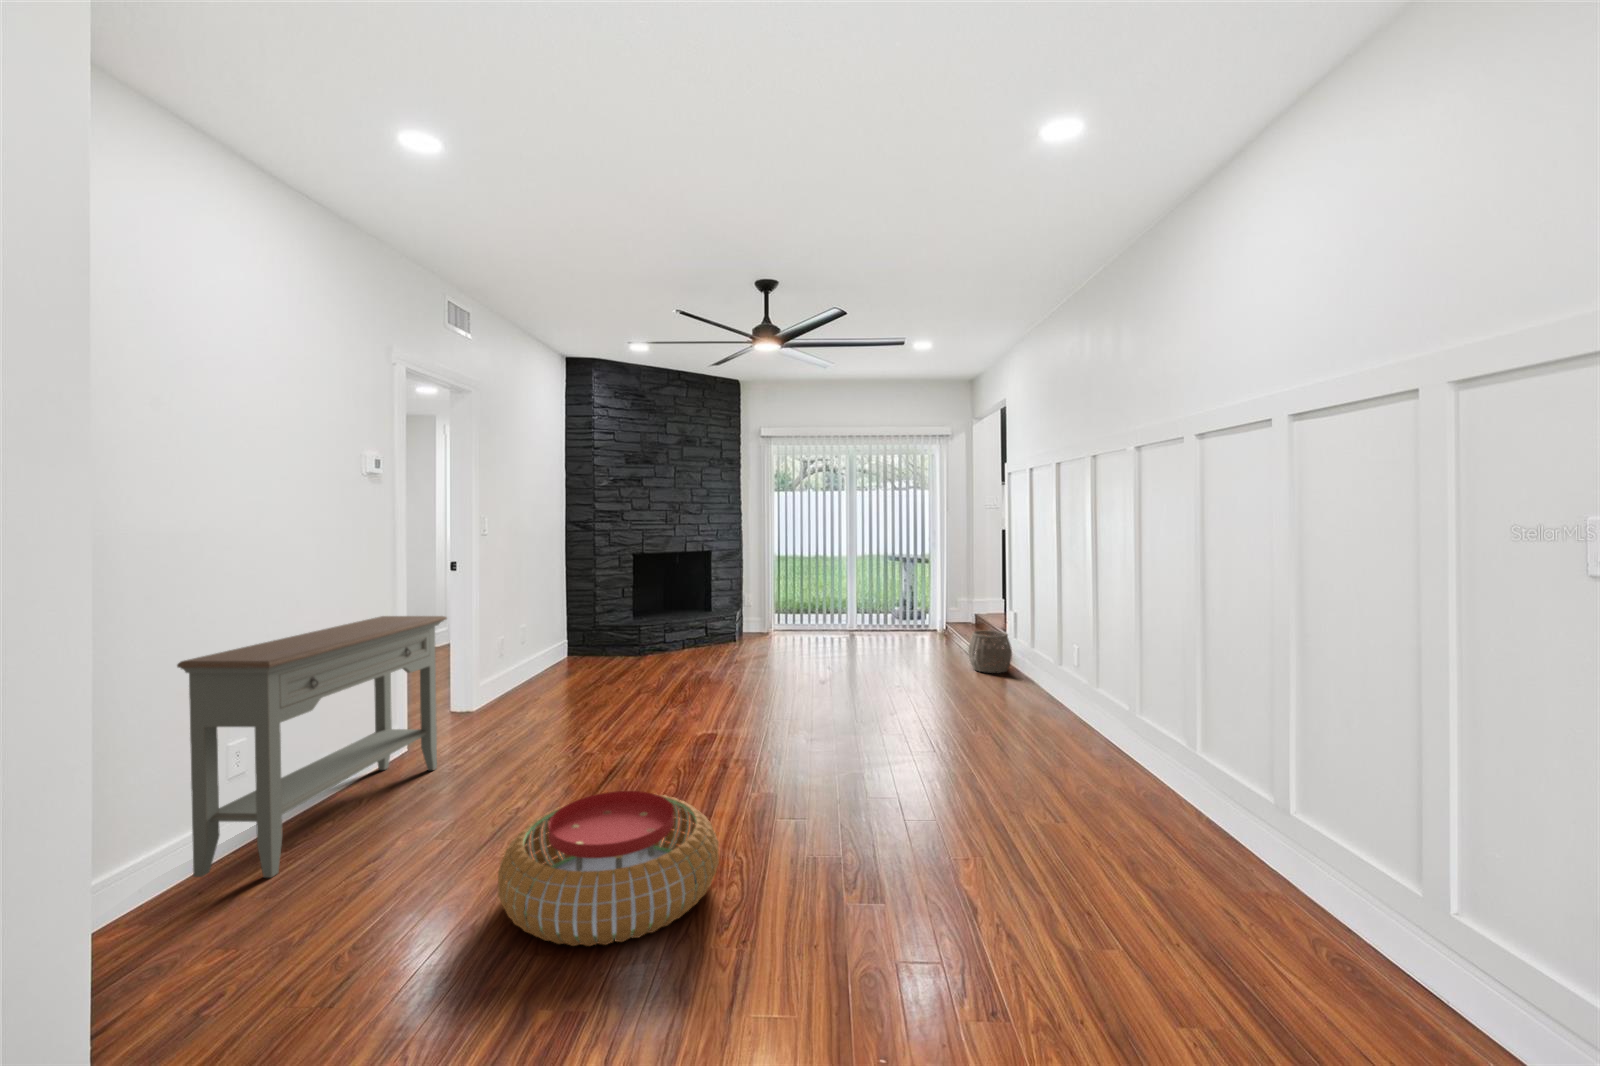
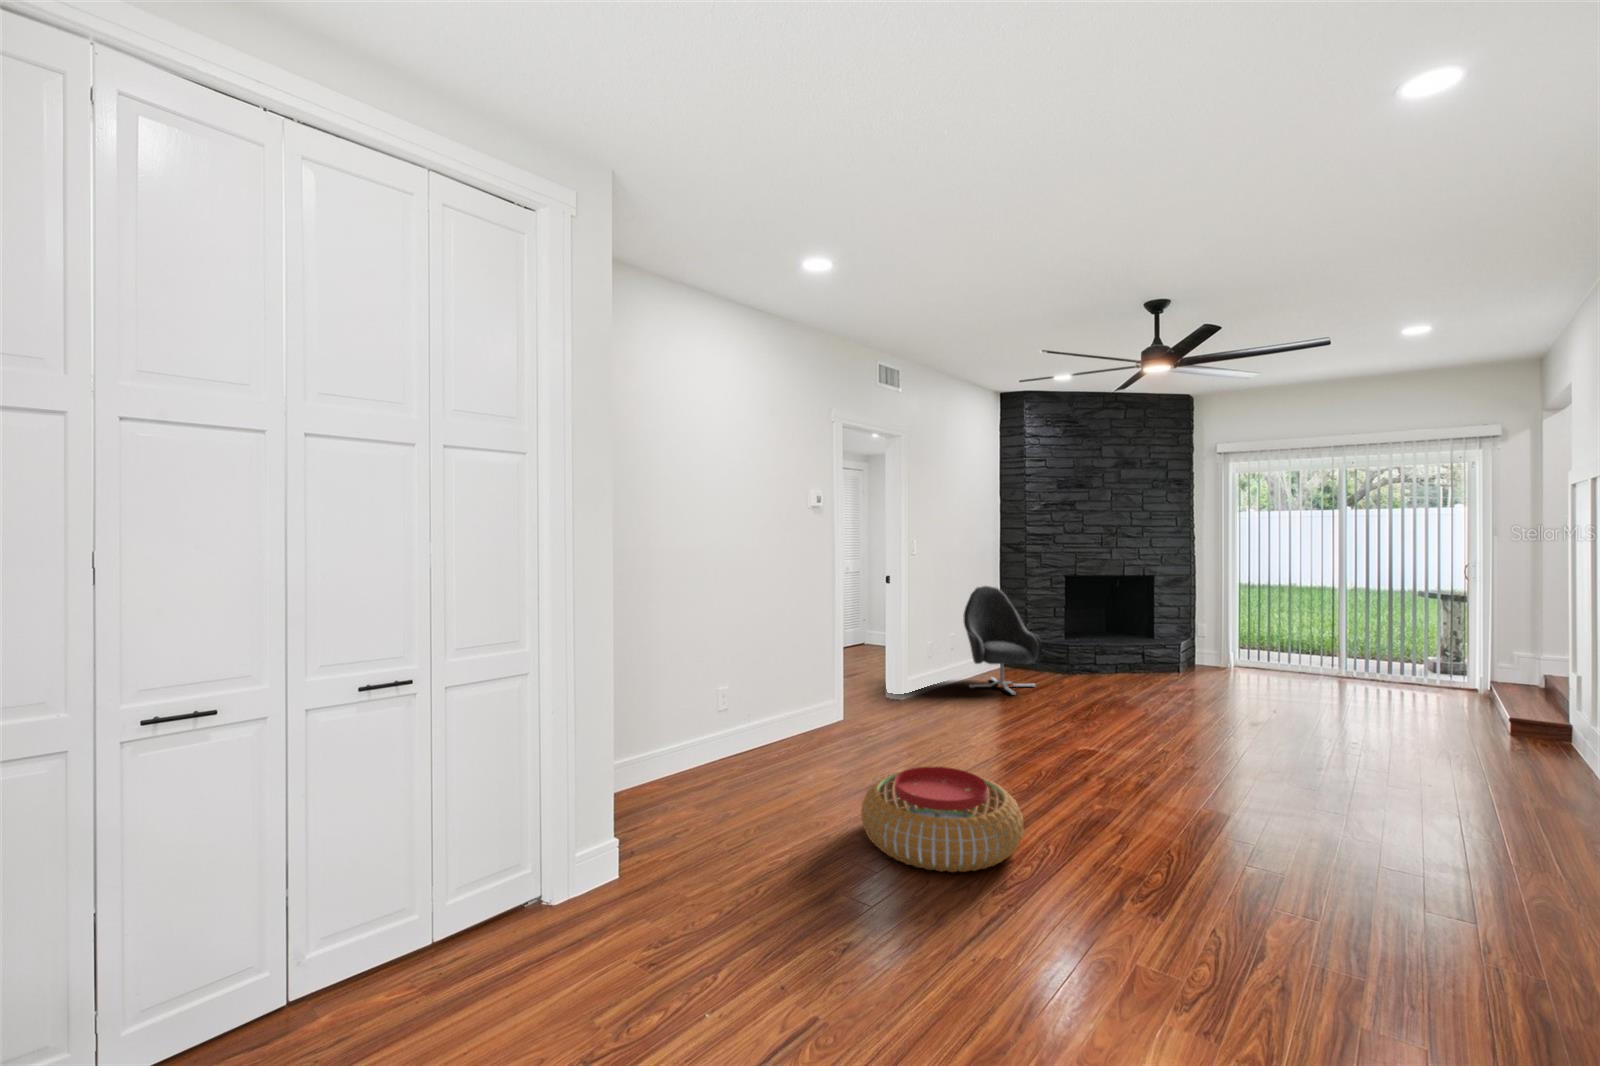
armchair: none [533,568,627,688] -> present [963,586,1042,695]
console table: present [177,616,447,878] -> none [723,616,876,771]
woven basket: present [968,631,1012,673] -> none [1503,703,1591,767]

